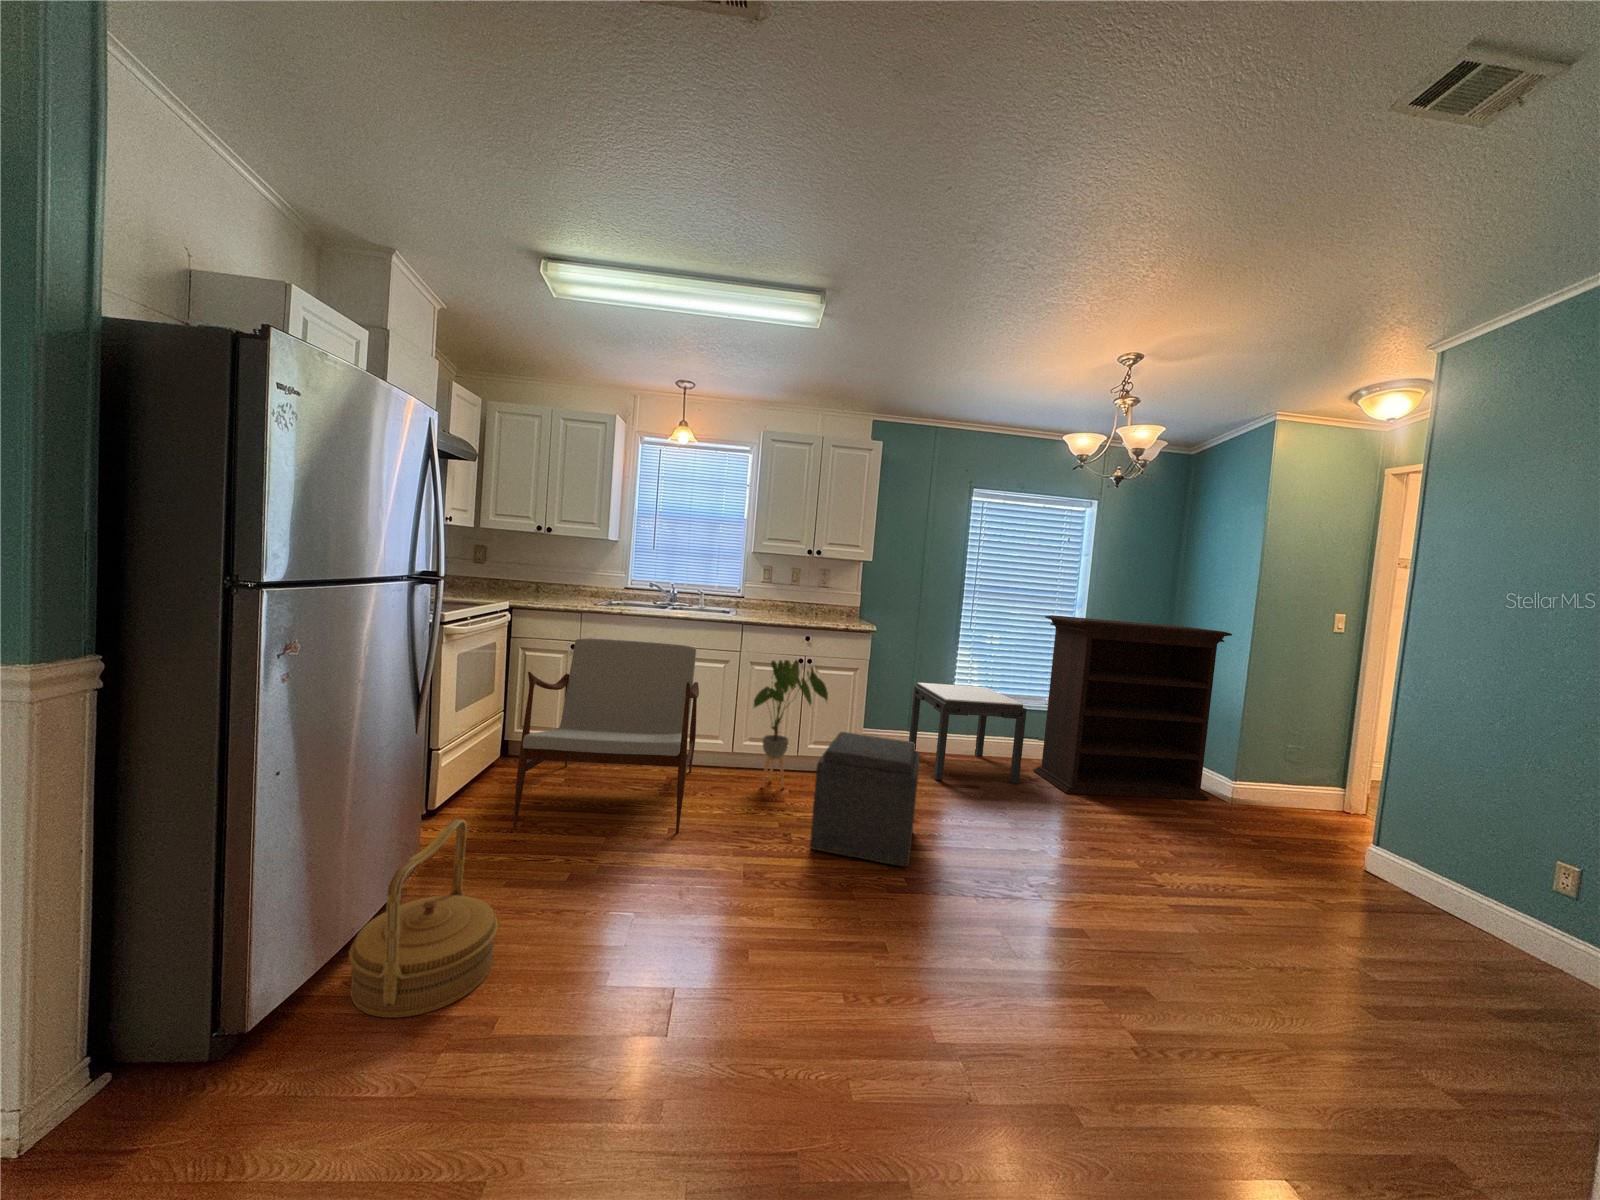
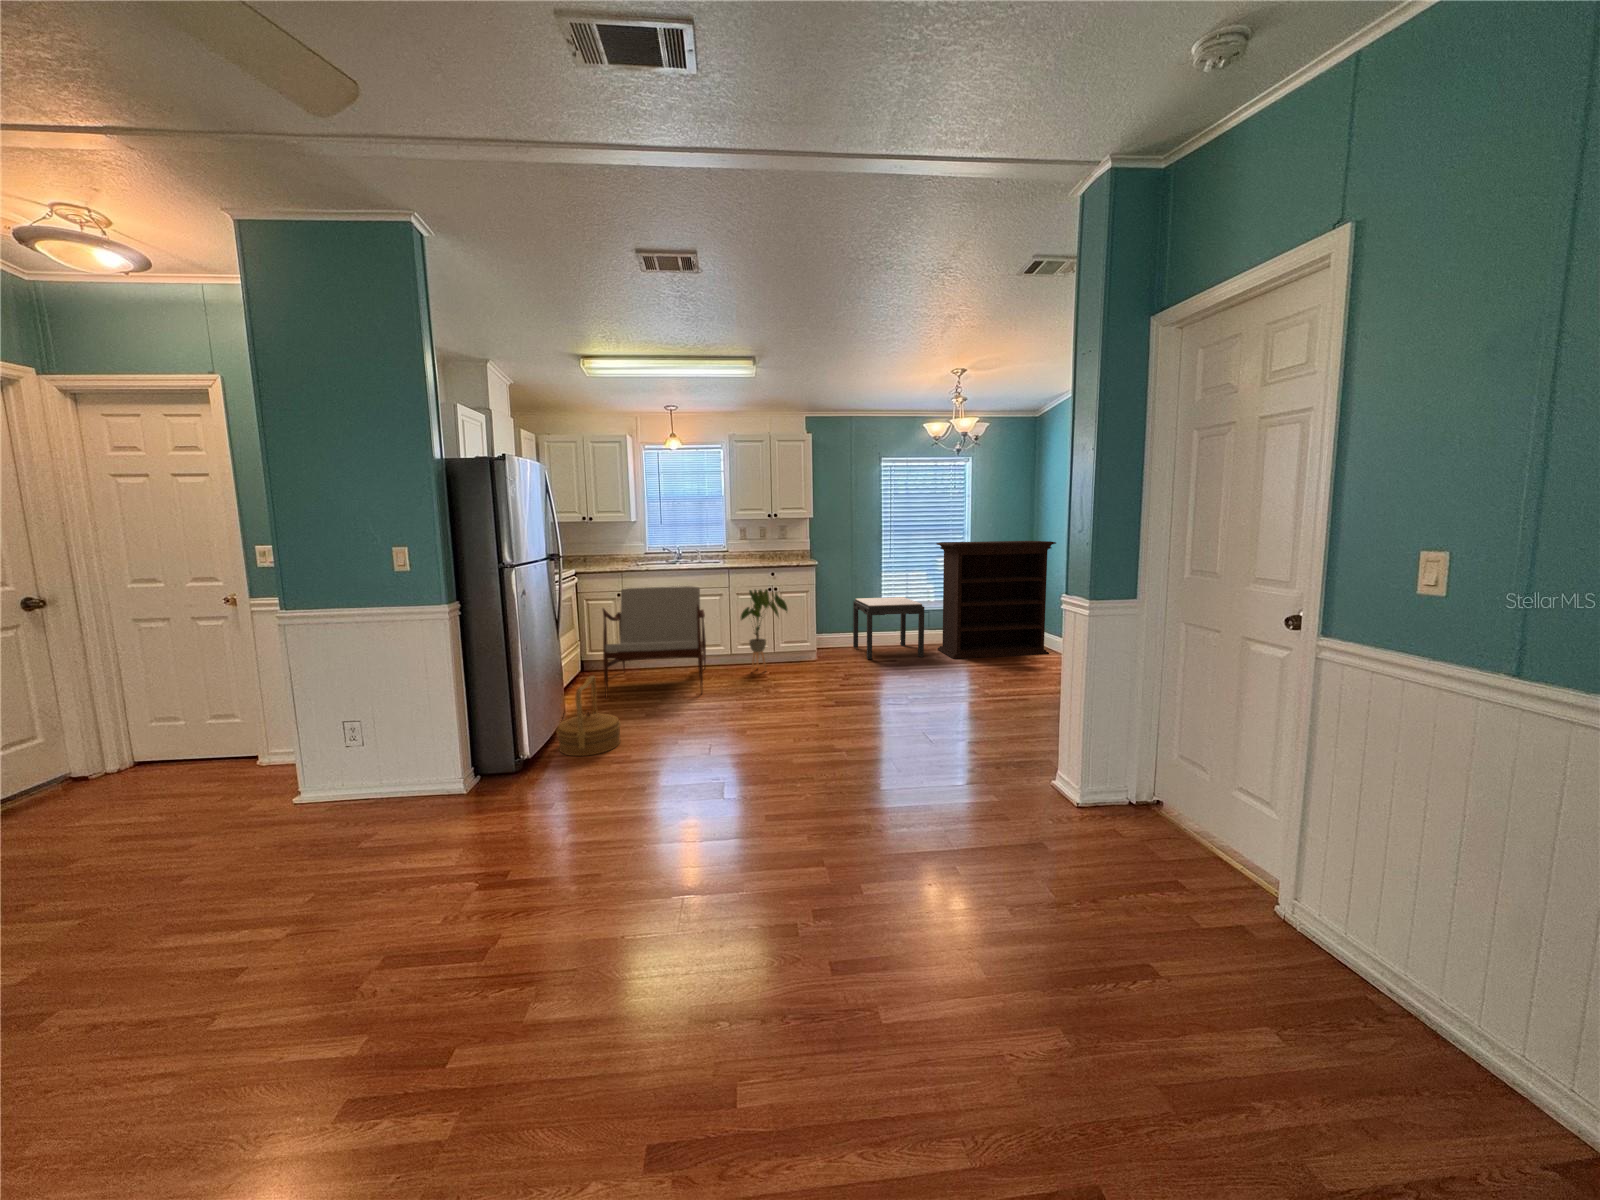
ottoman: present [810,732,920,866] -> none [779,628,844,696]

